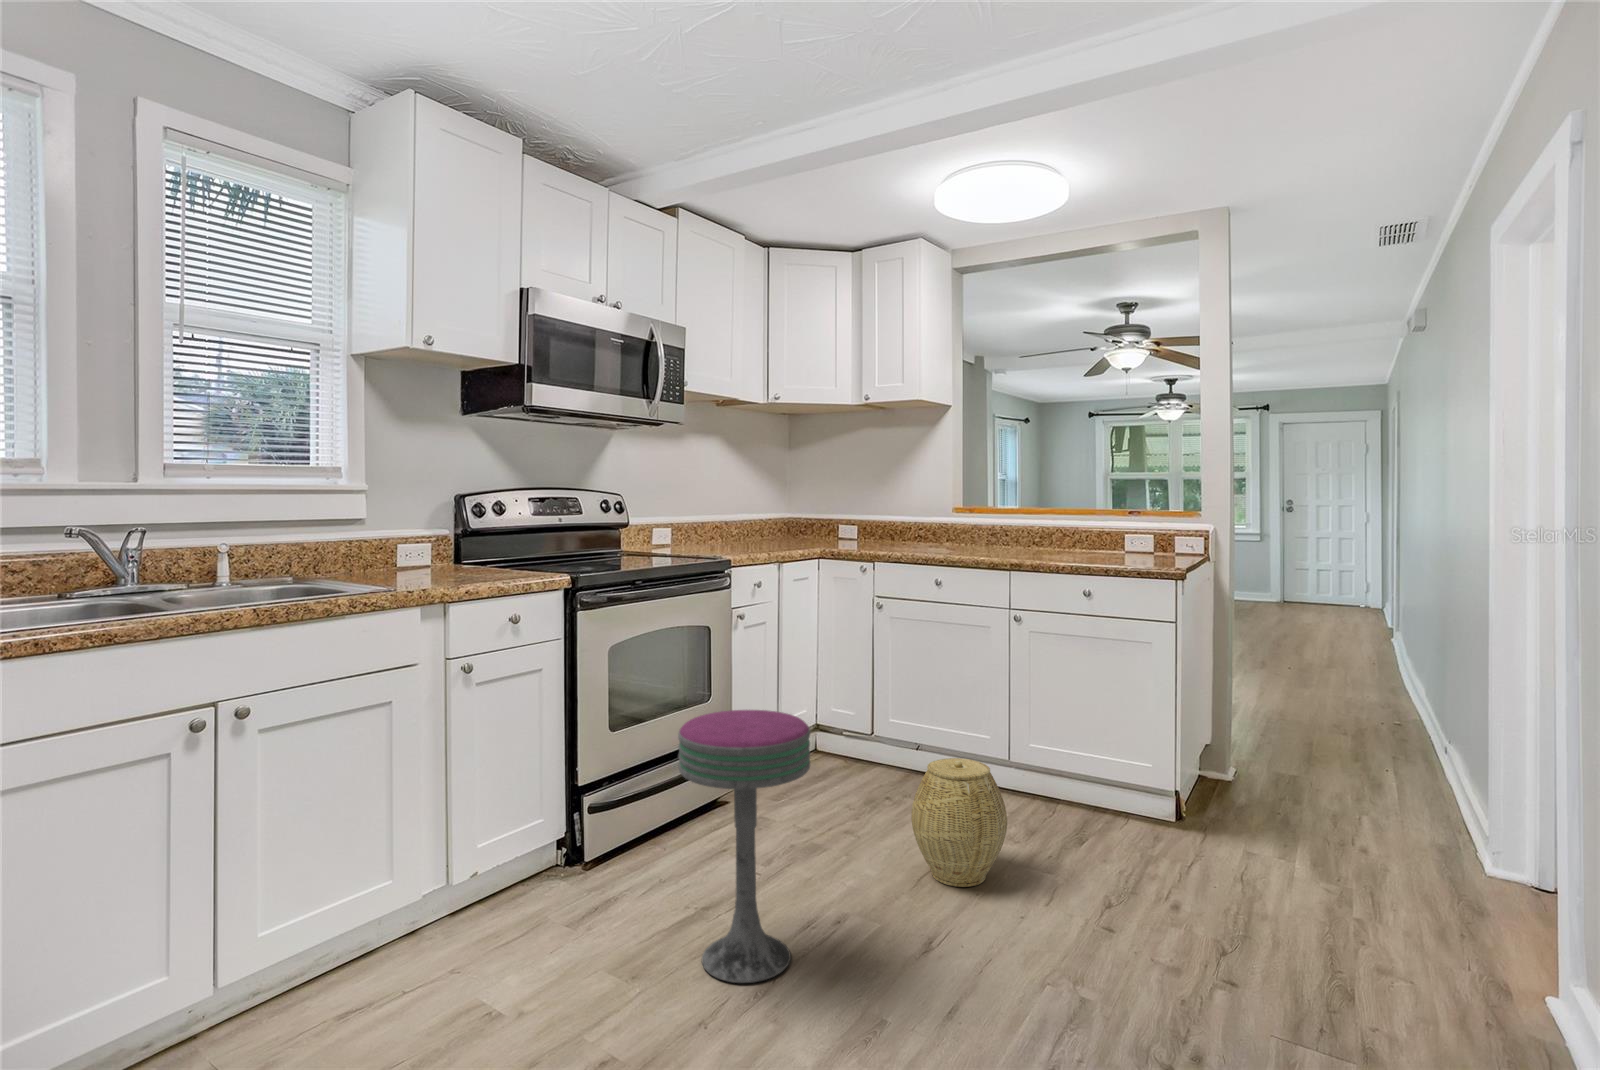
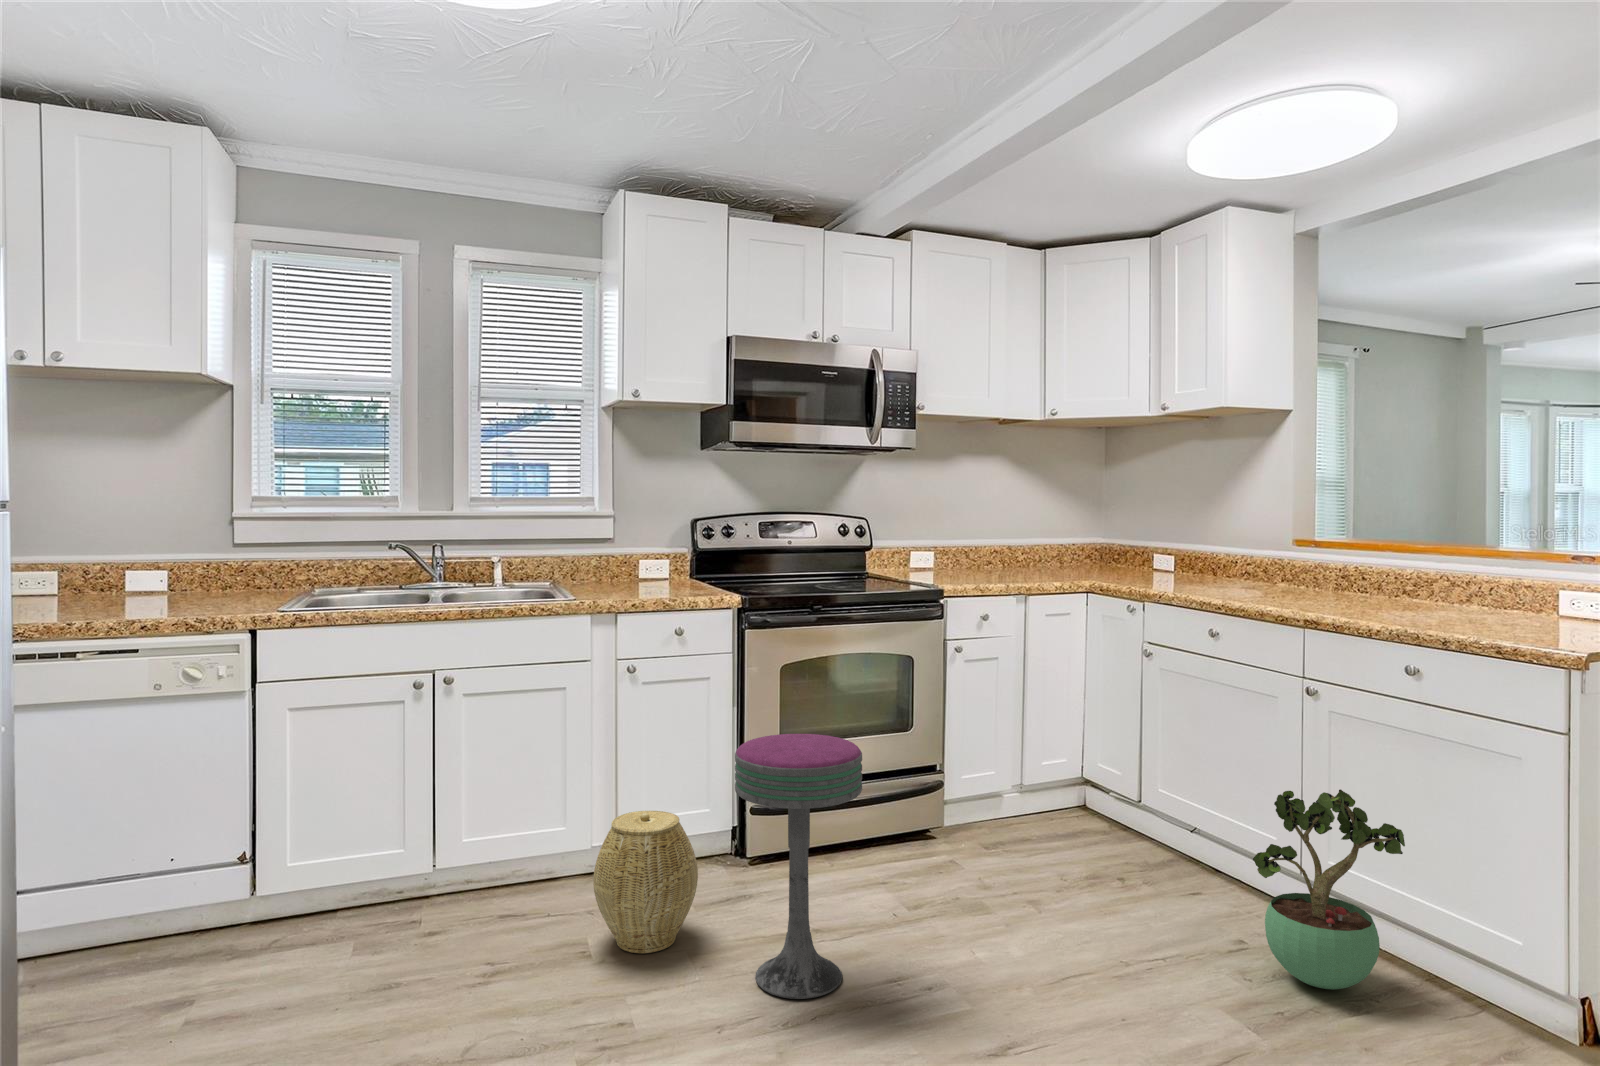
potted plant: none [1053,694,1151,845] -> present [1253,789,1405,990]
woven basket: present [911,758,1007,887] -> present [593,811,698,953]

